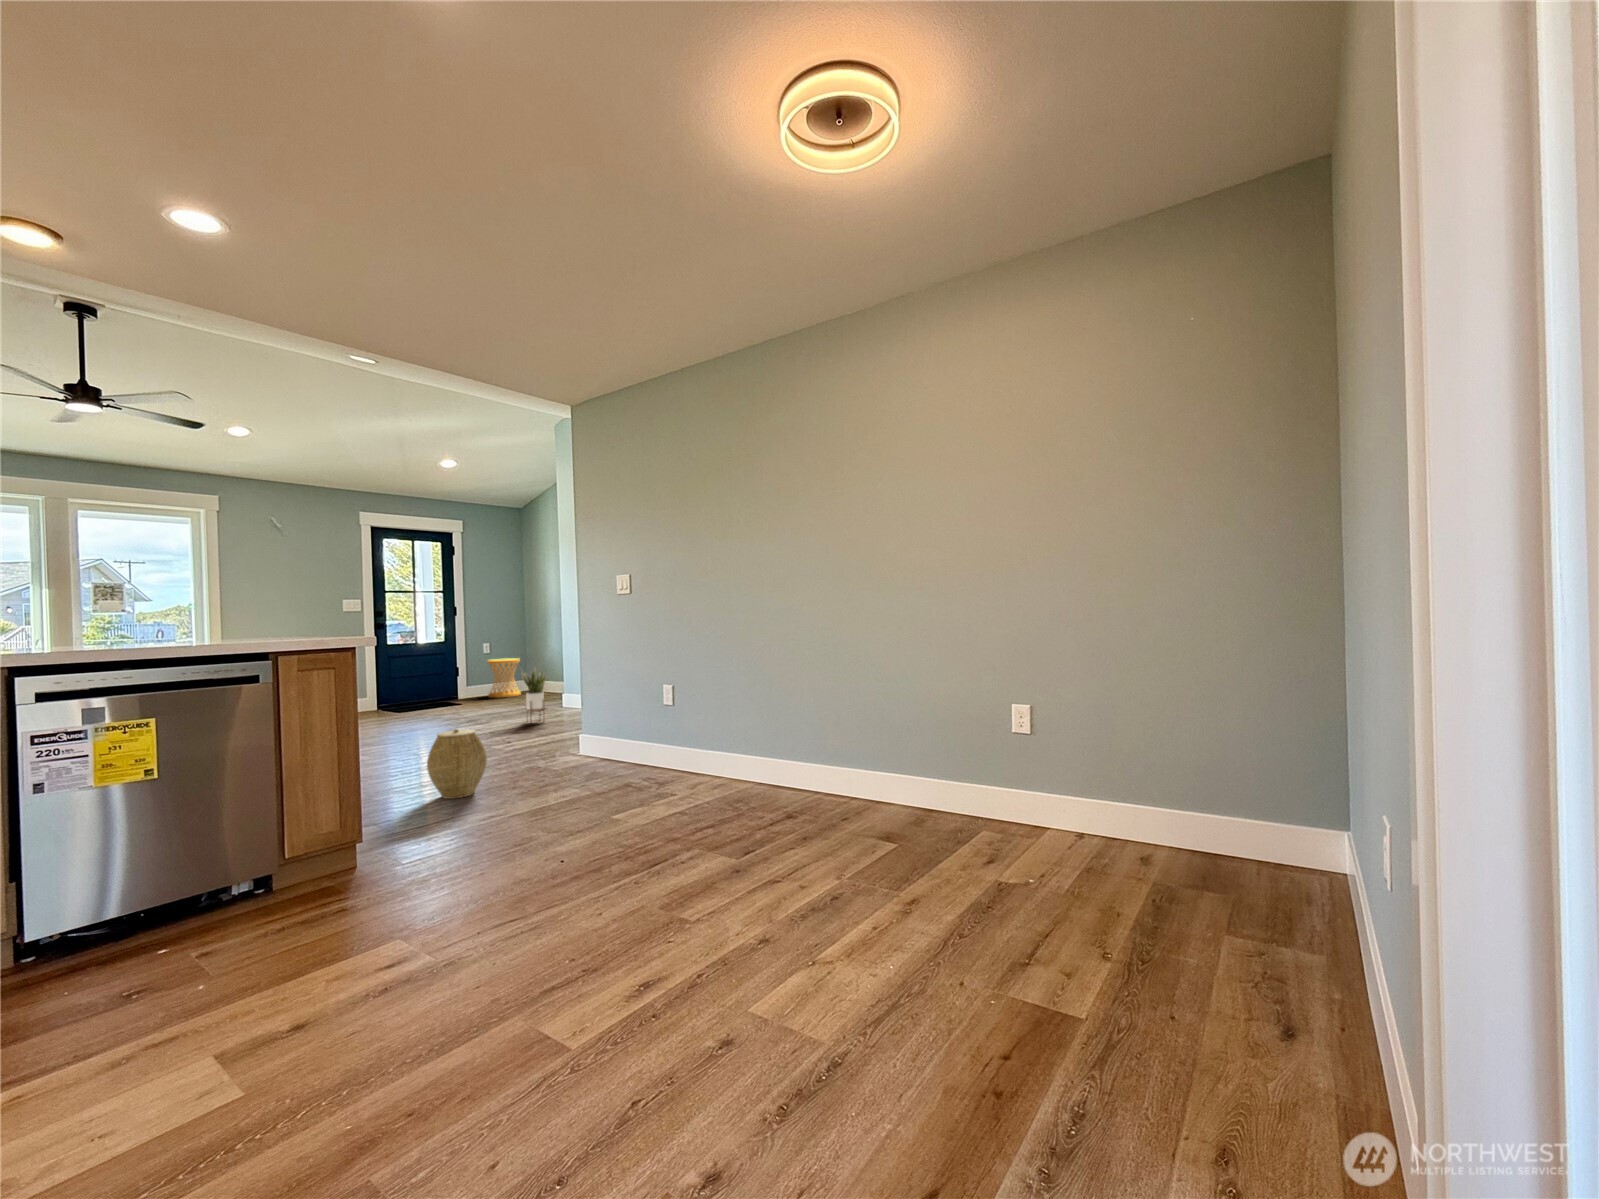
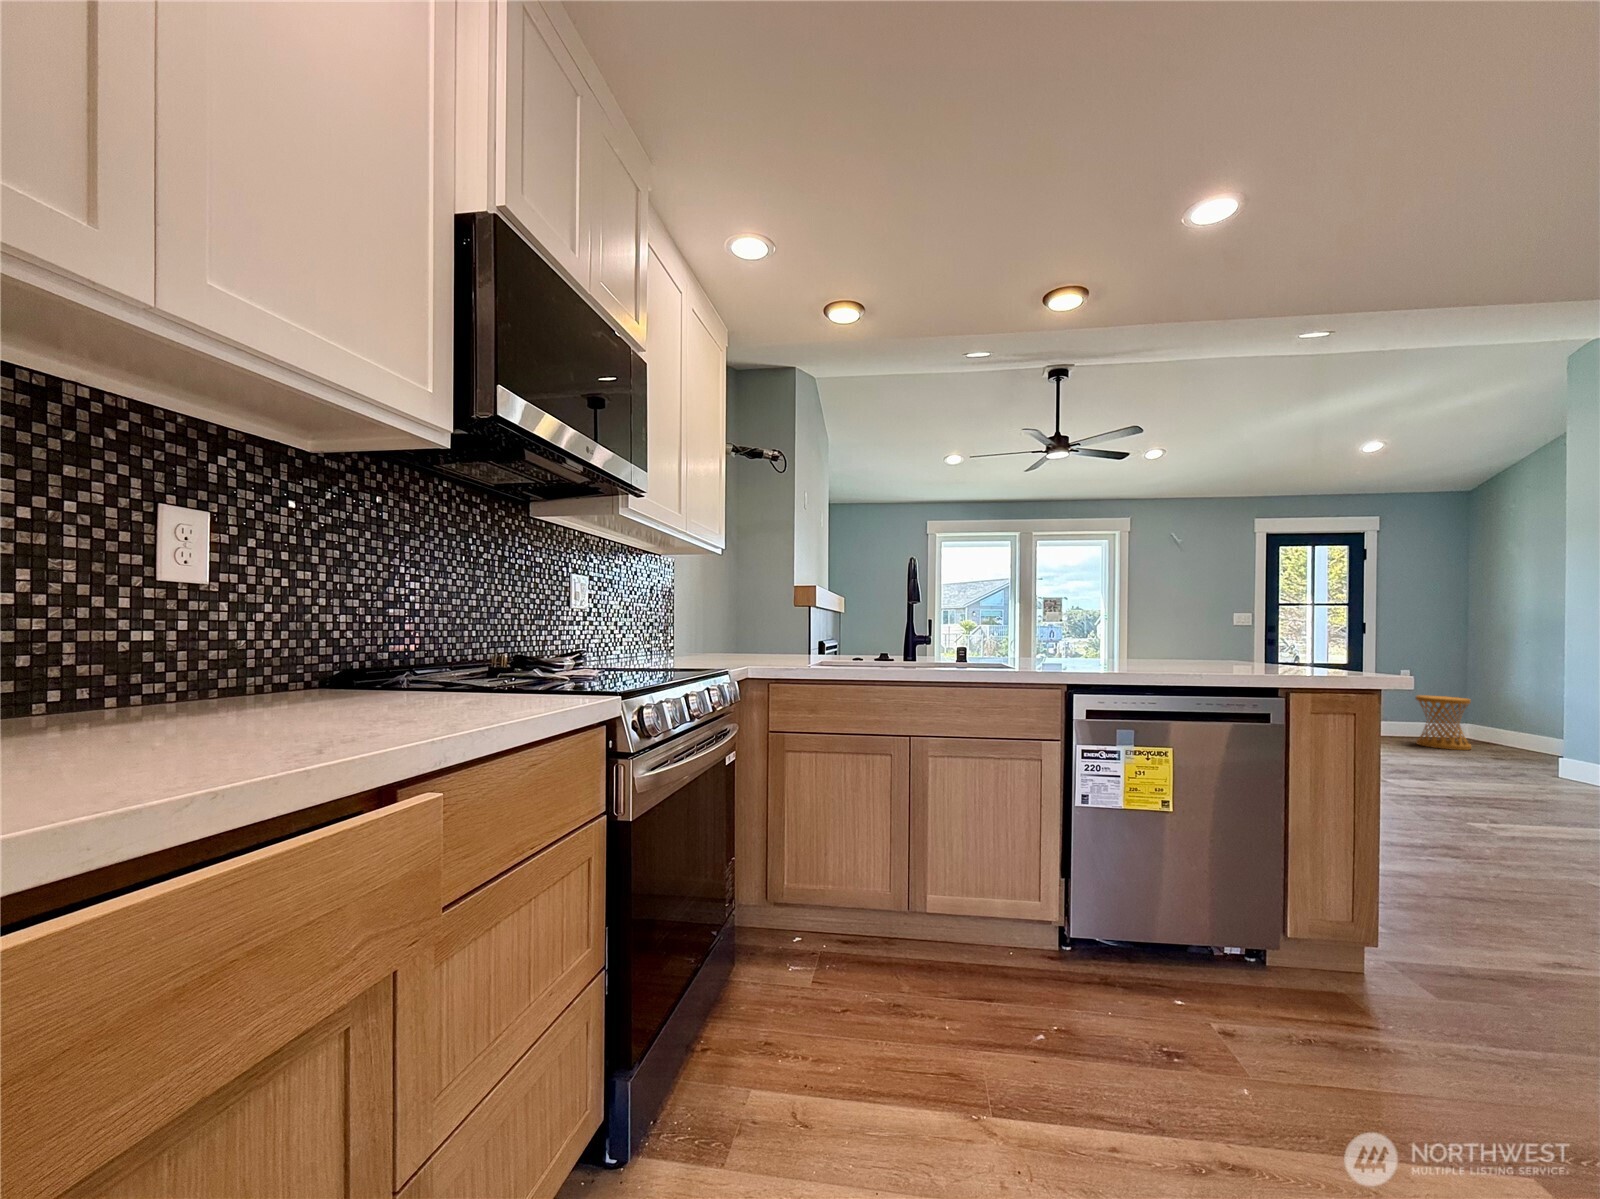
potted plant: present [521,668,546,717] -> none [1505,720,1558,807]
woven basket: present [427,729,487,799] -> none [1418,811,1524,915]

